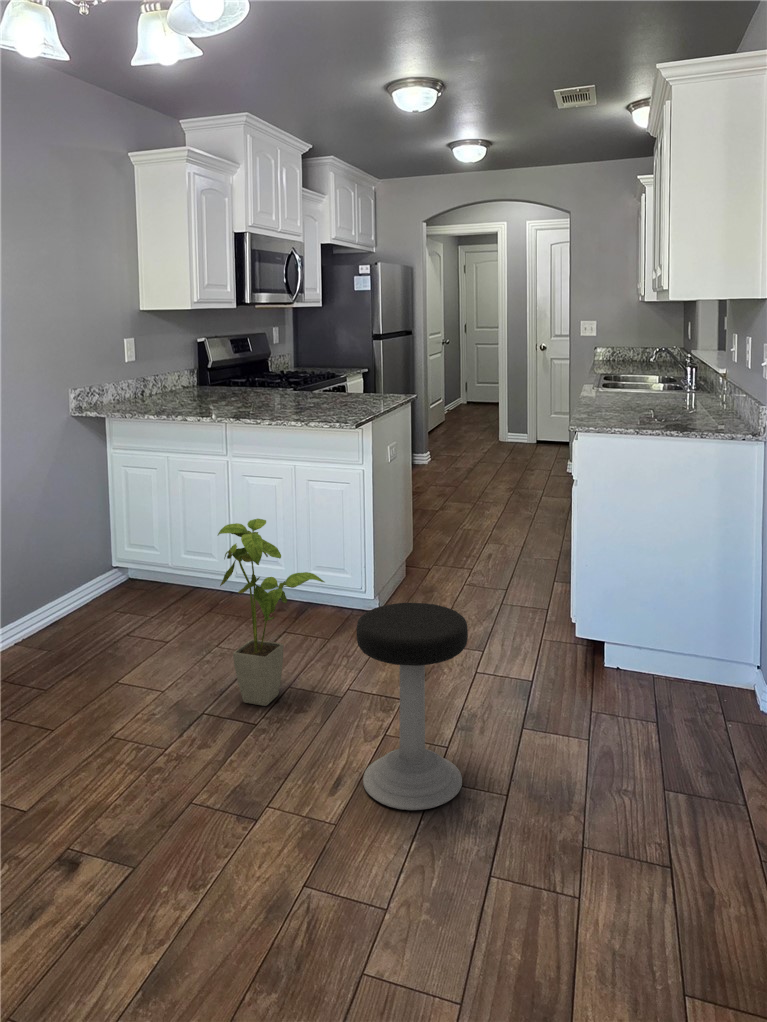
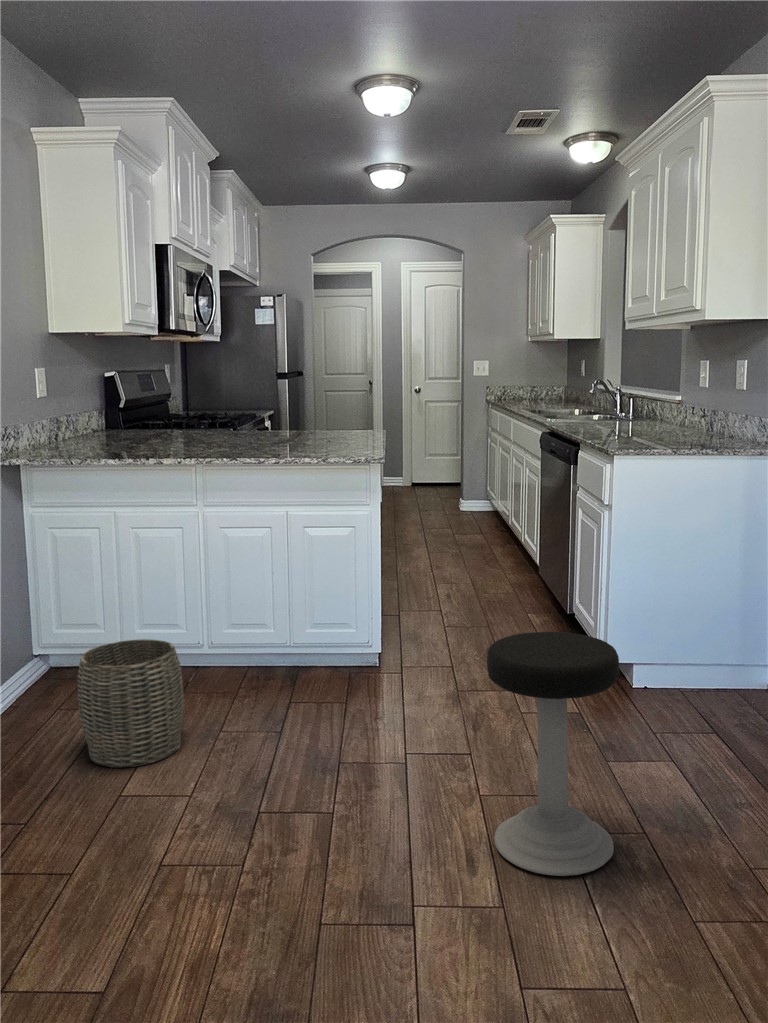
house plant: present [218,519,324,706] -> none [262,556,388,786]
woven basket: none [103,569,187,670] -> present [78,639,184,767]

